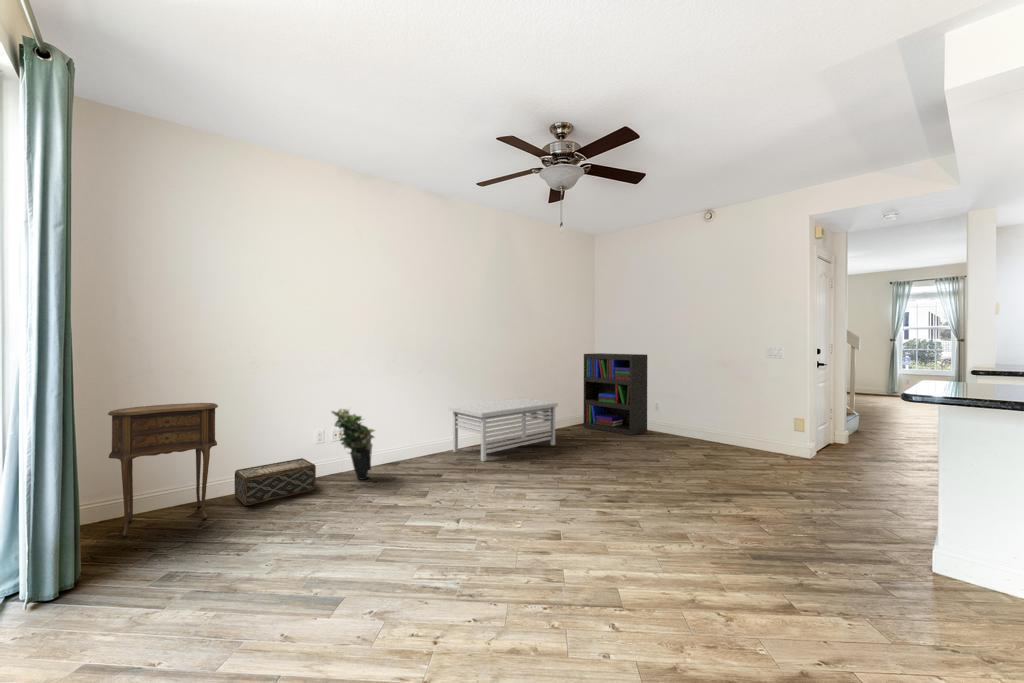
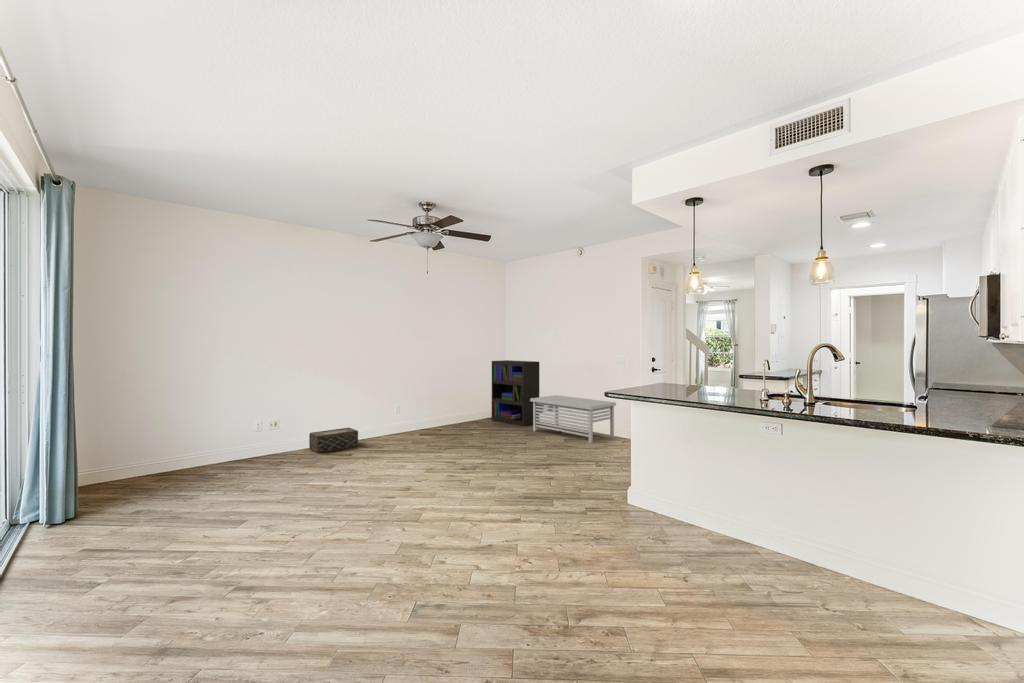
storage bench: present [448,398,558,461] -> present [530,395,616,443]
side table: present [108,403,218,537] -> none [96,401,177,493]
potted plant: present [332,409,374,480] -> none [268,404,303,458]
woven basket: present [235,458,316,505] -> present [309,428,358,453]

